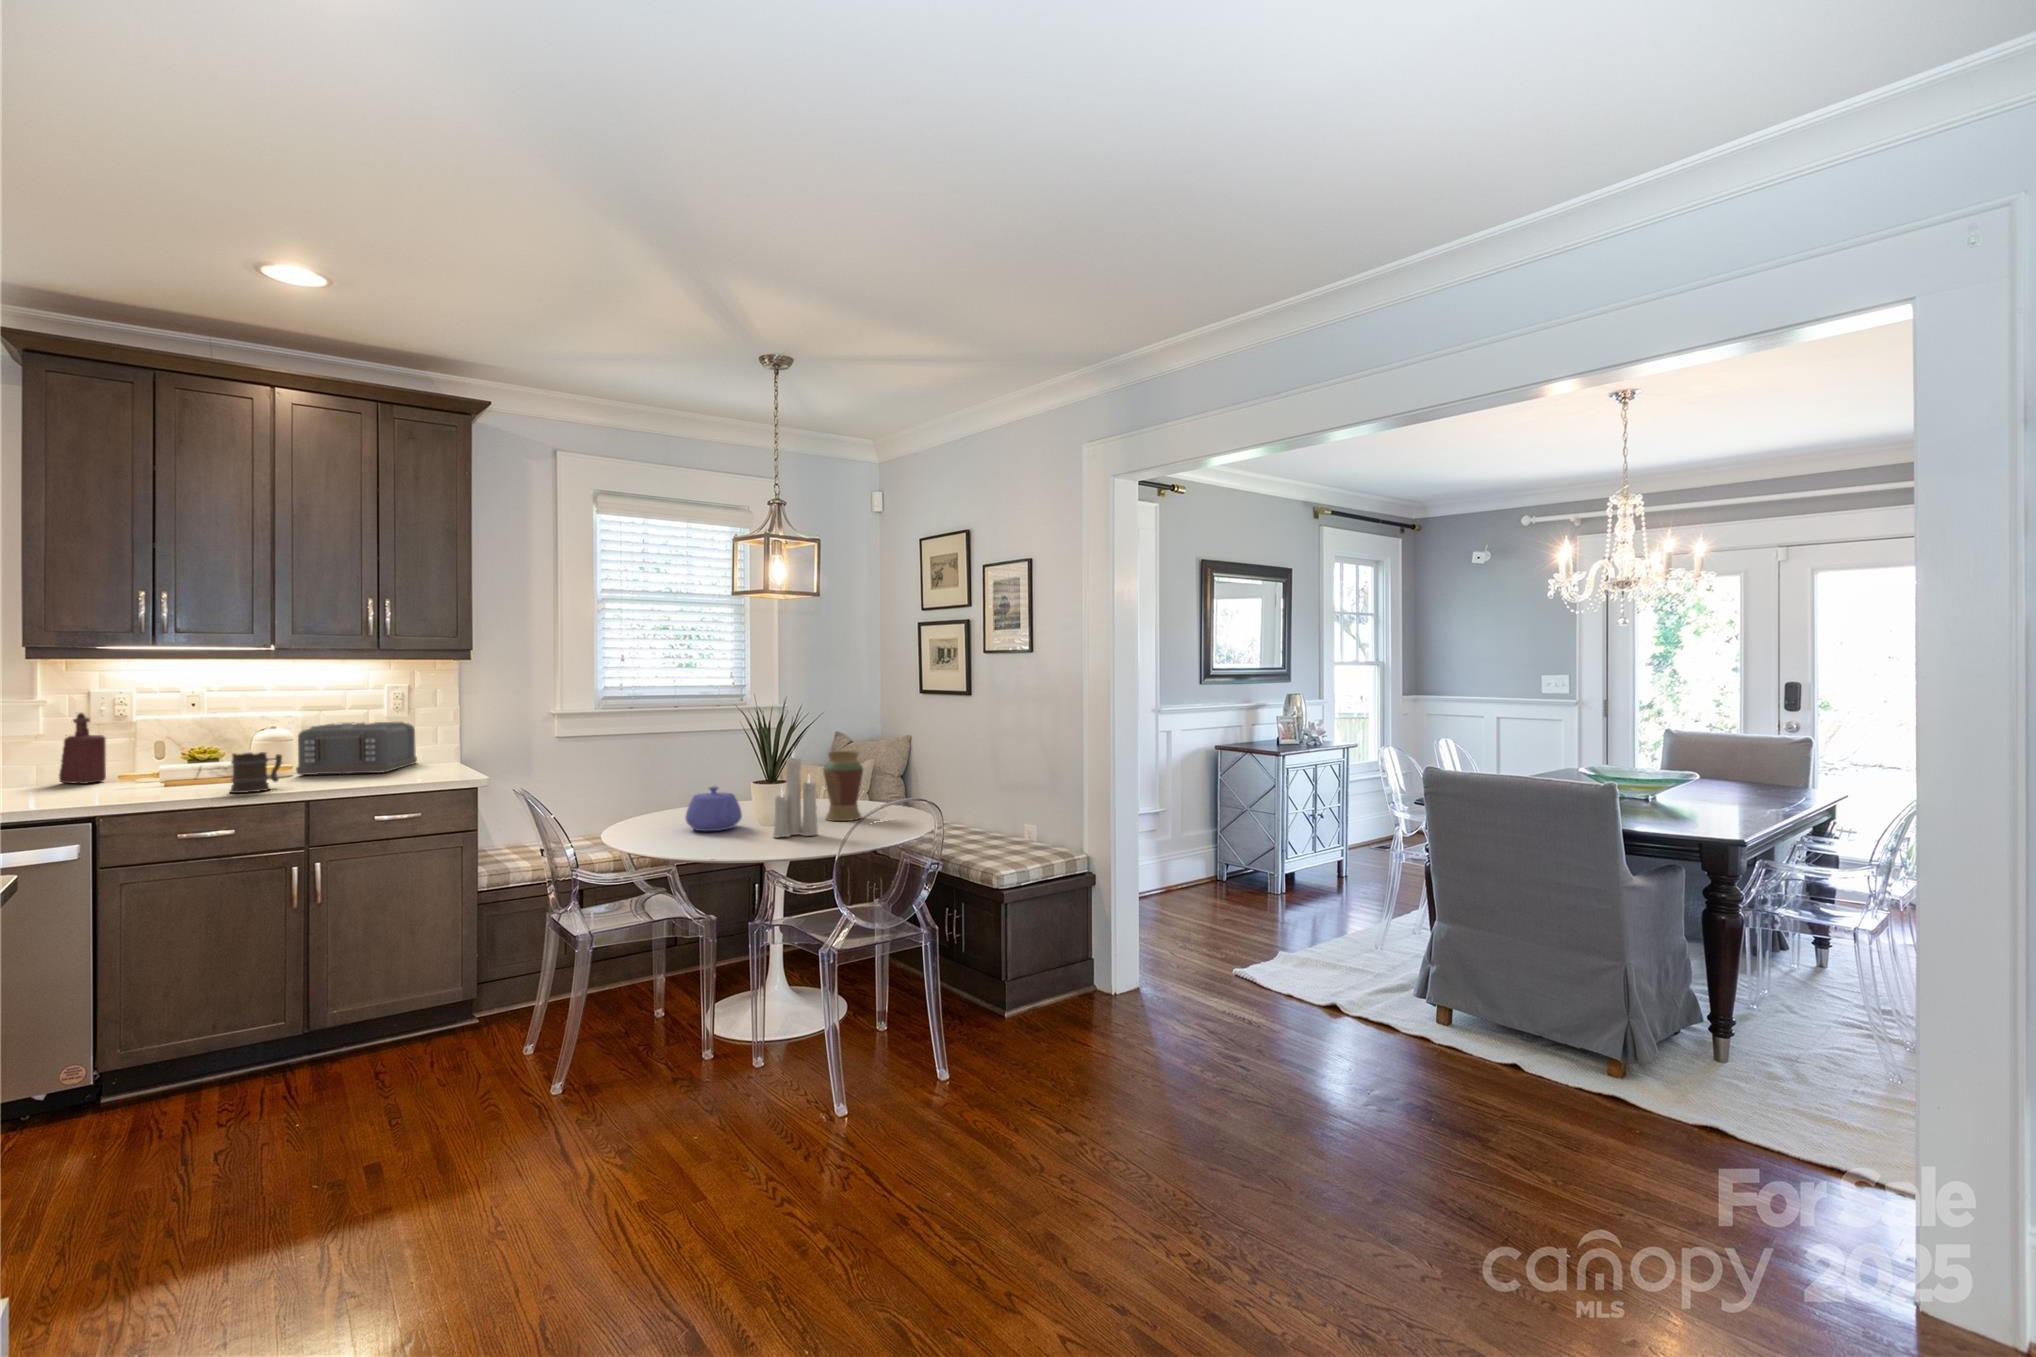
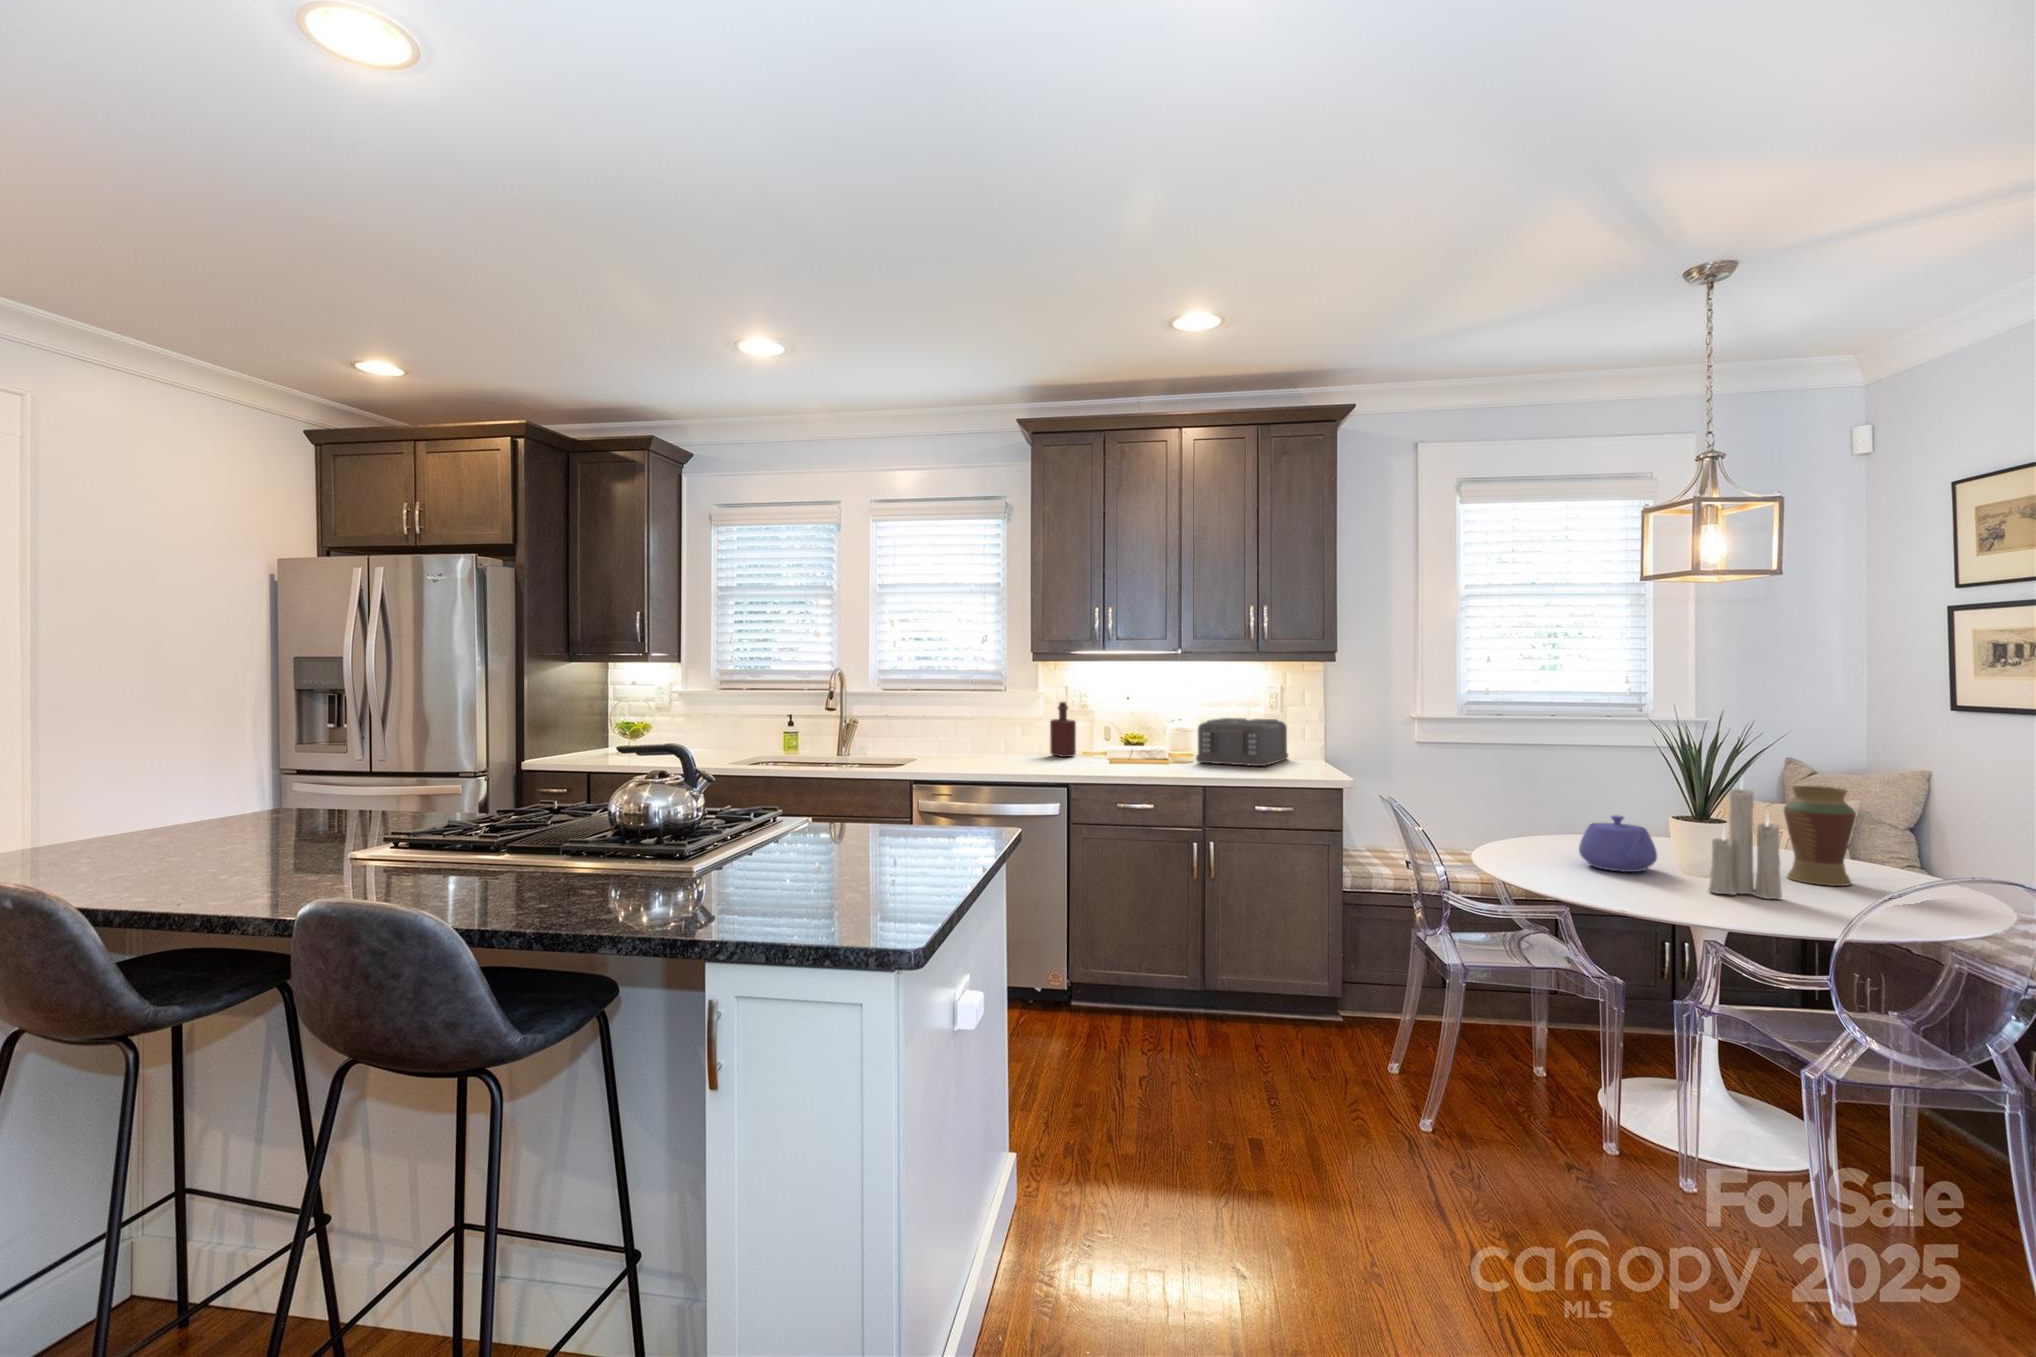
mug: present [230,752,282,793] -> none [1152,740,1188,775]

